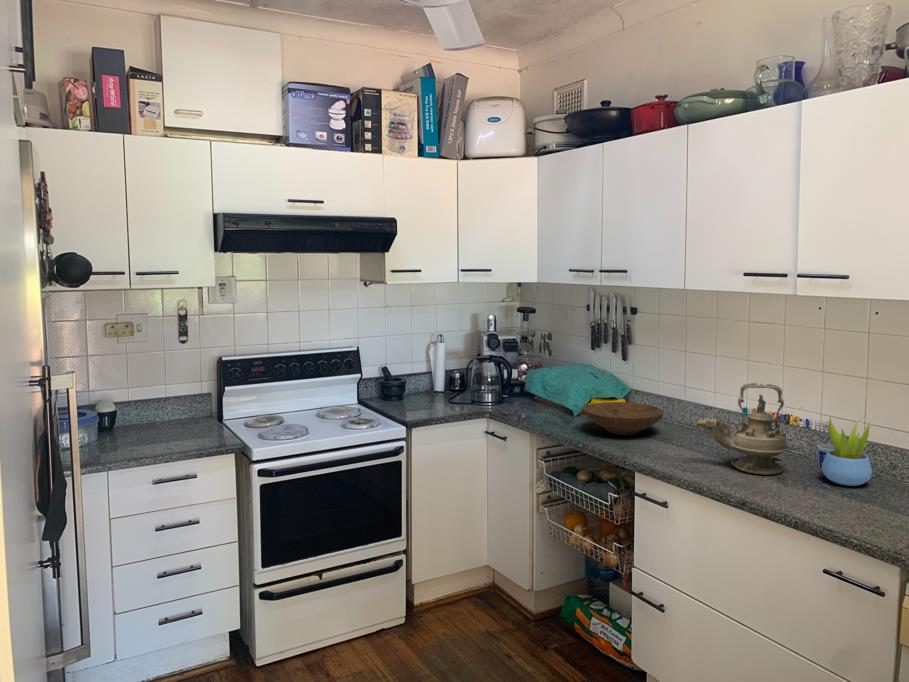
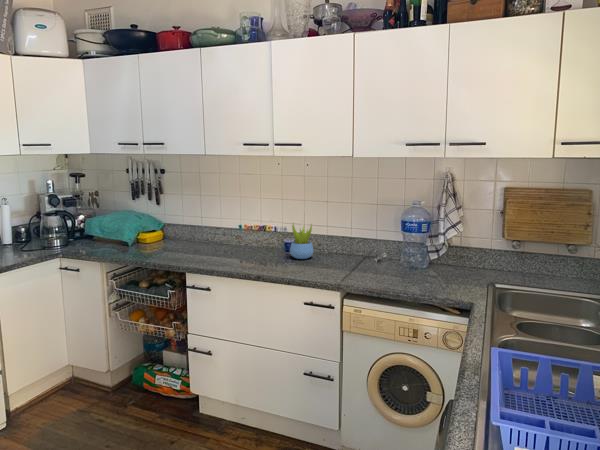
teapot: present [695,383,790,475] -> none [220,208,273,261]
wooden bowl: present [583,402,663,435] -> none [140,231,193,252]

